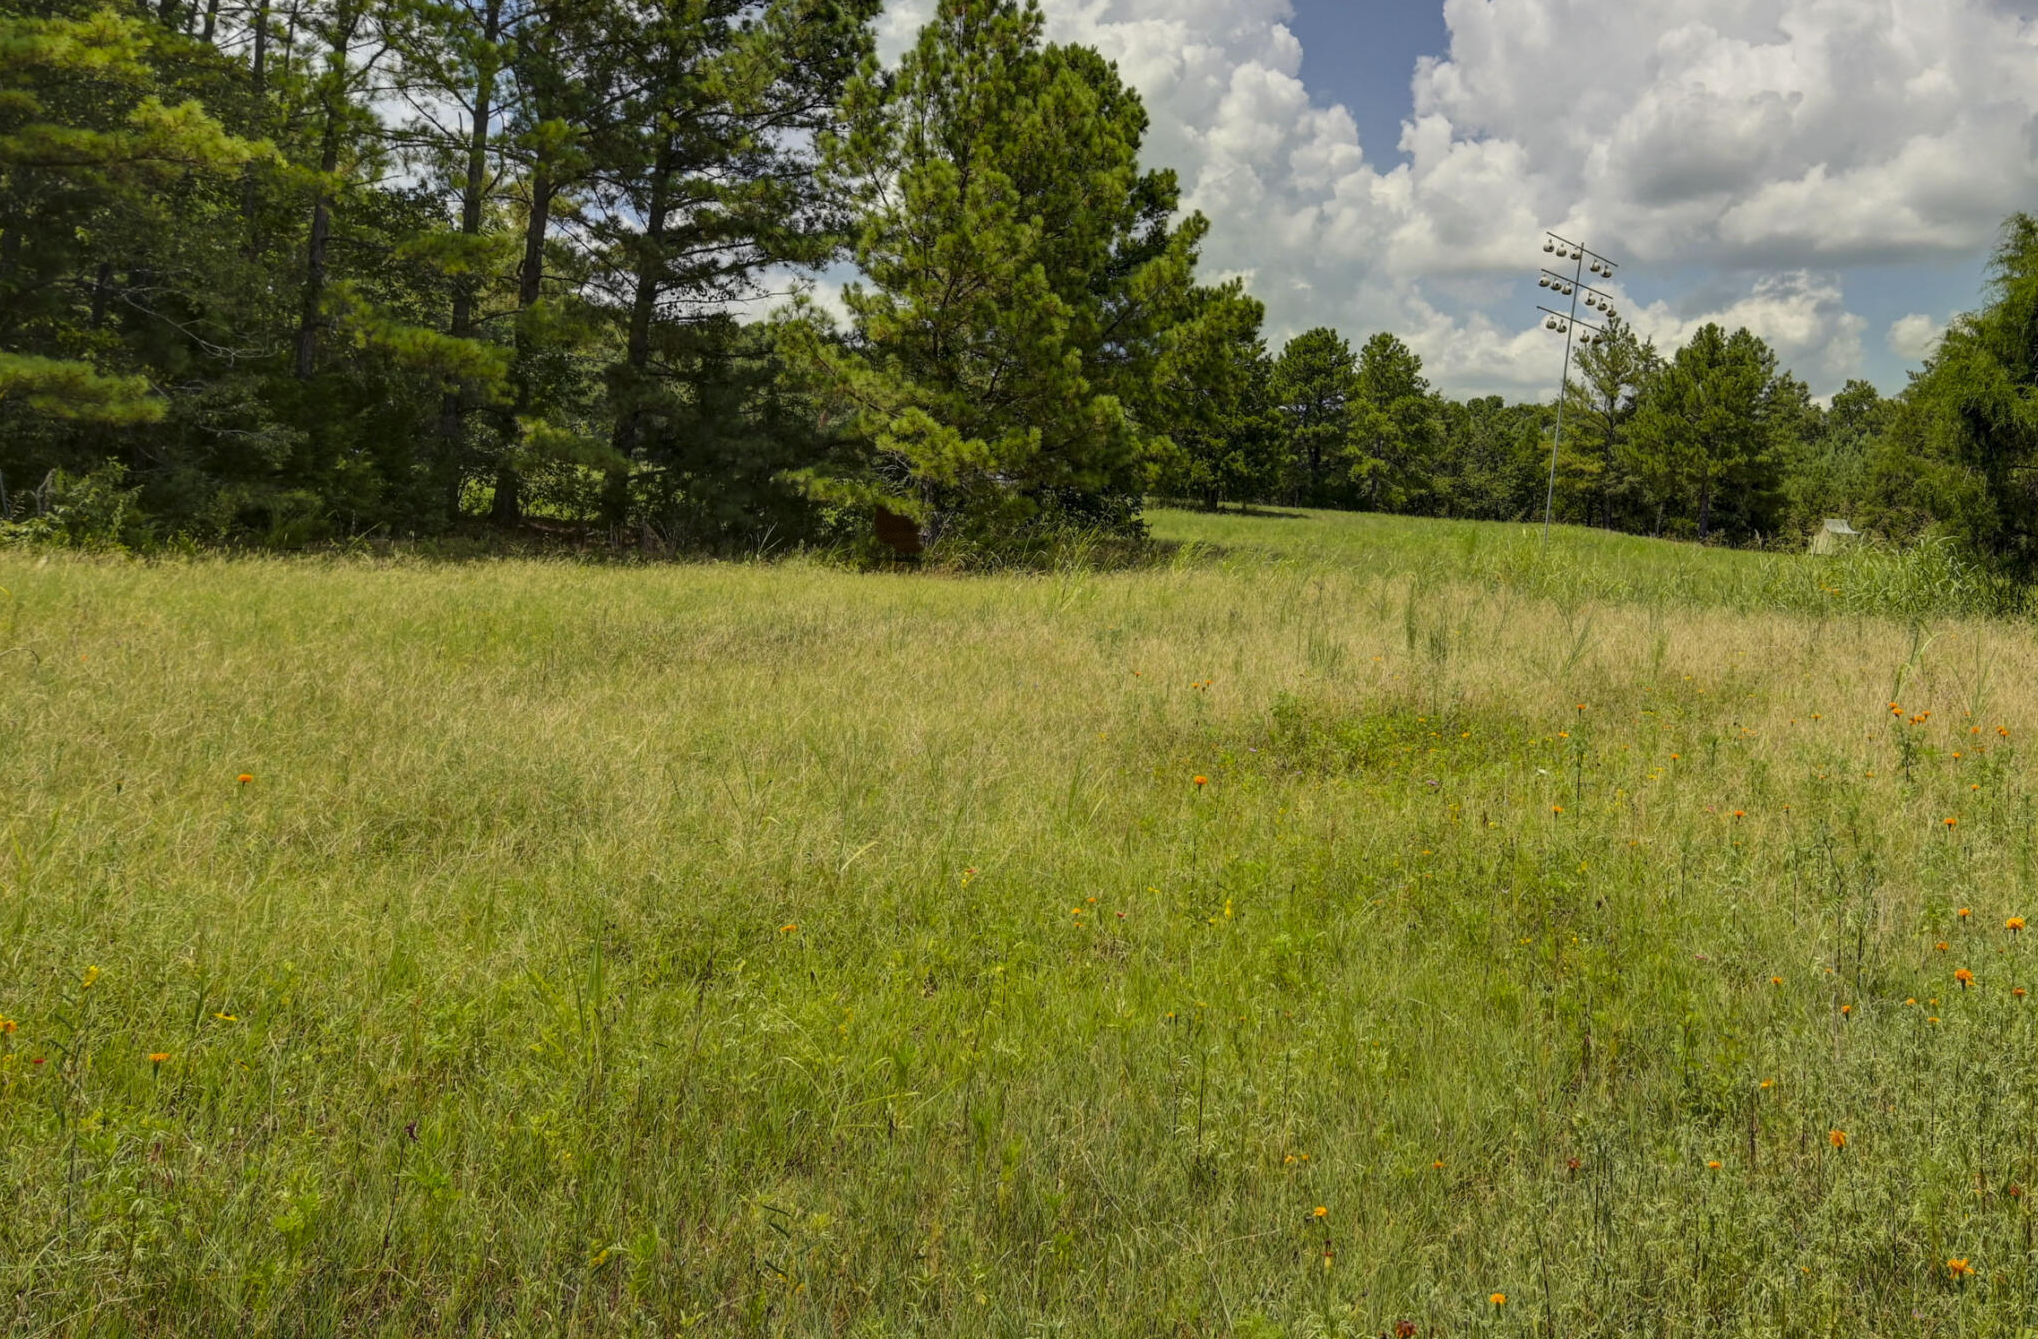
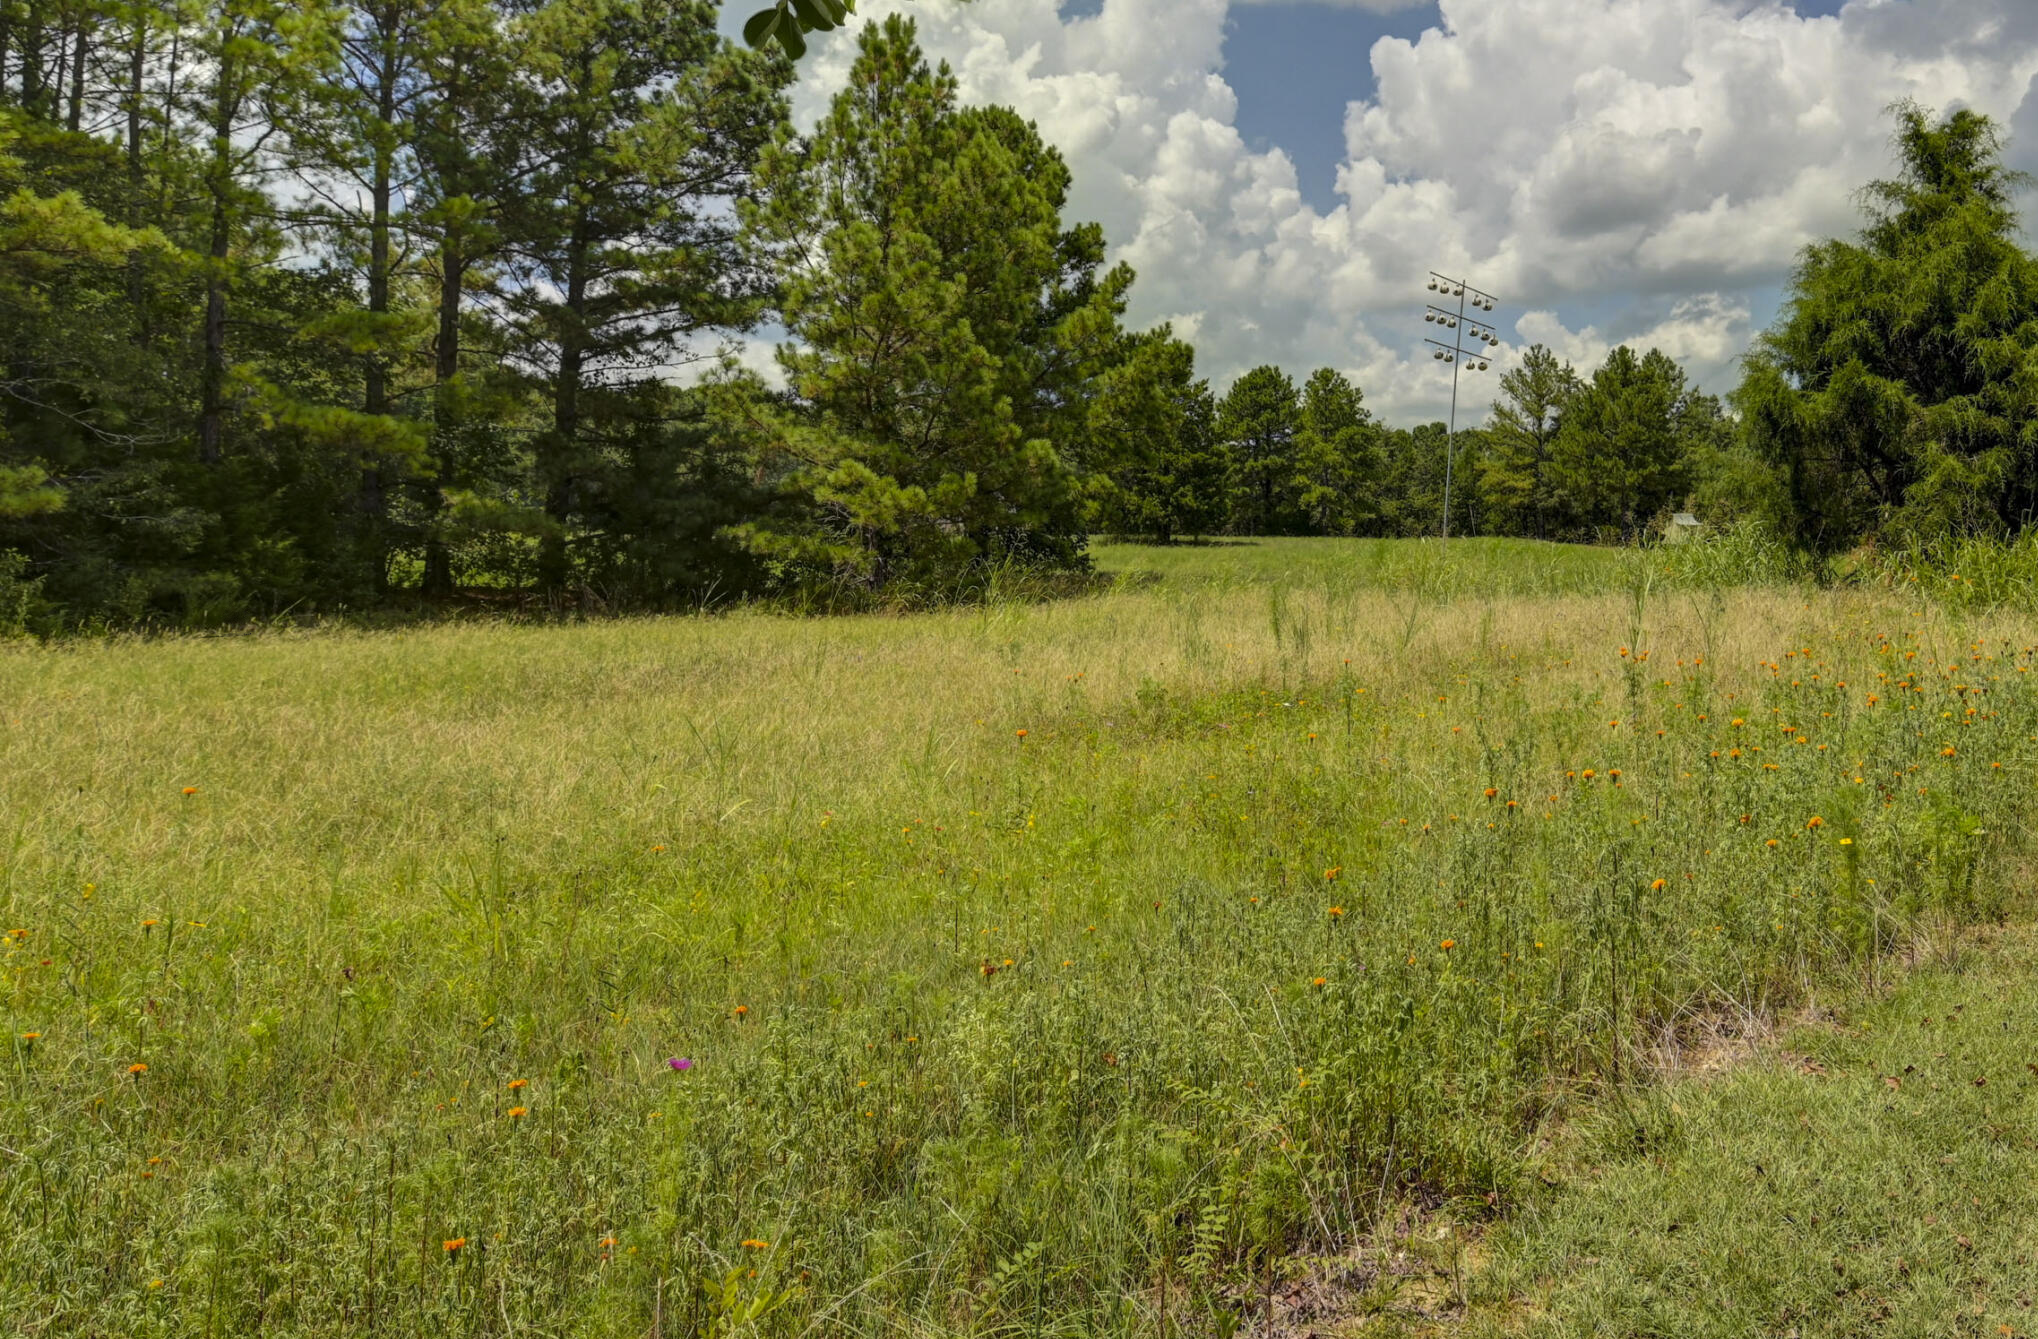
lounge chair: present [872,504,924,561] -> none [814,545,869,607]

